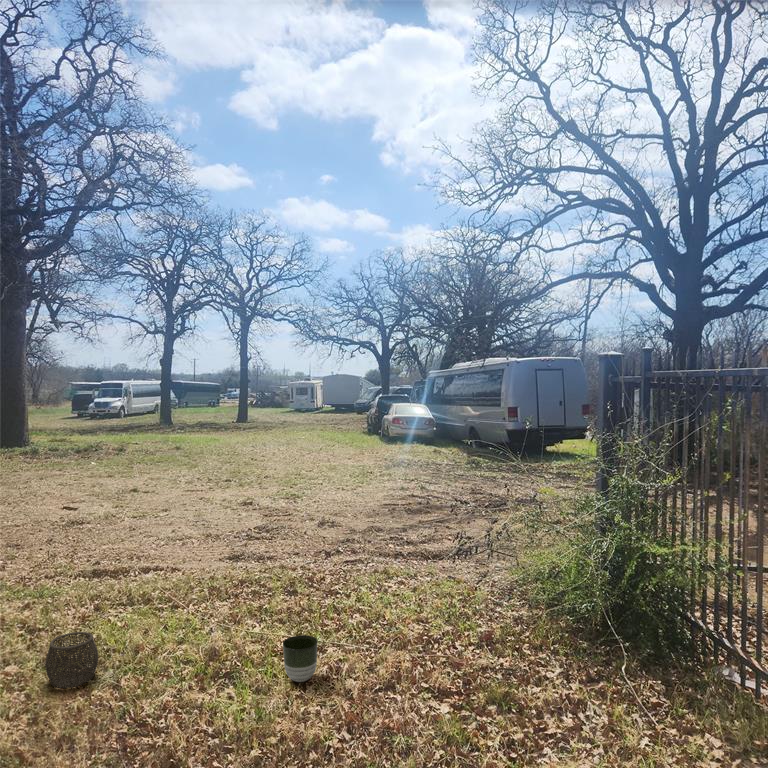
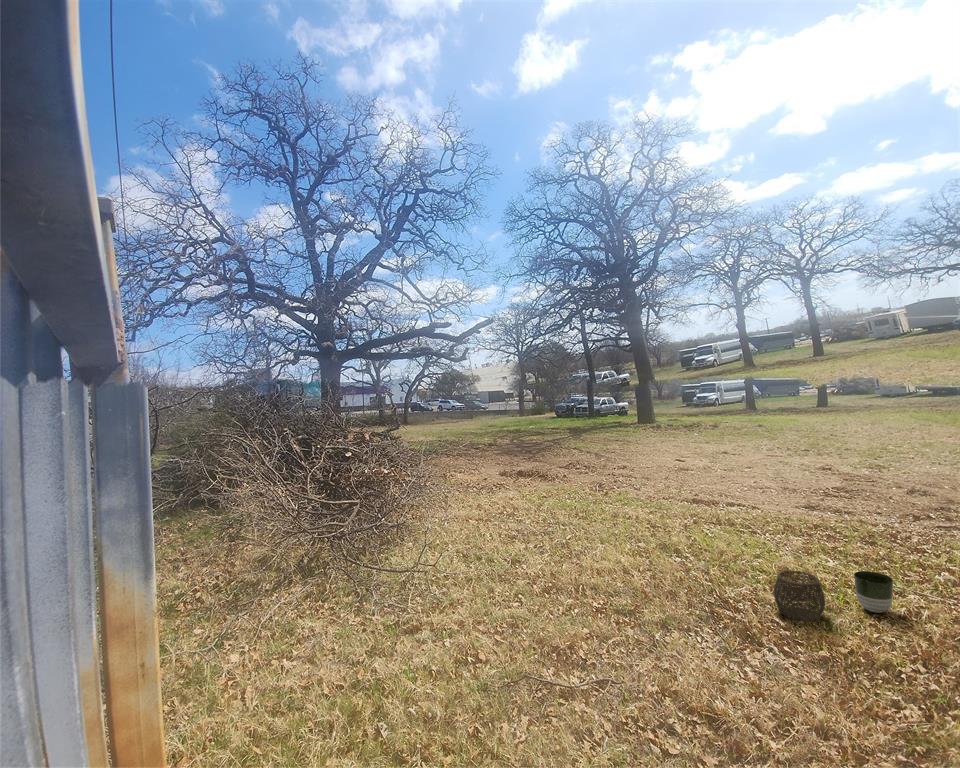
woven basket: present [45,632,99,688] -> present [774,571,825,622]

